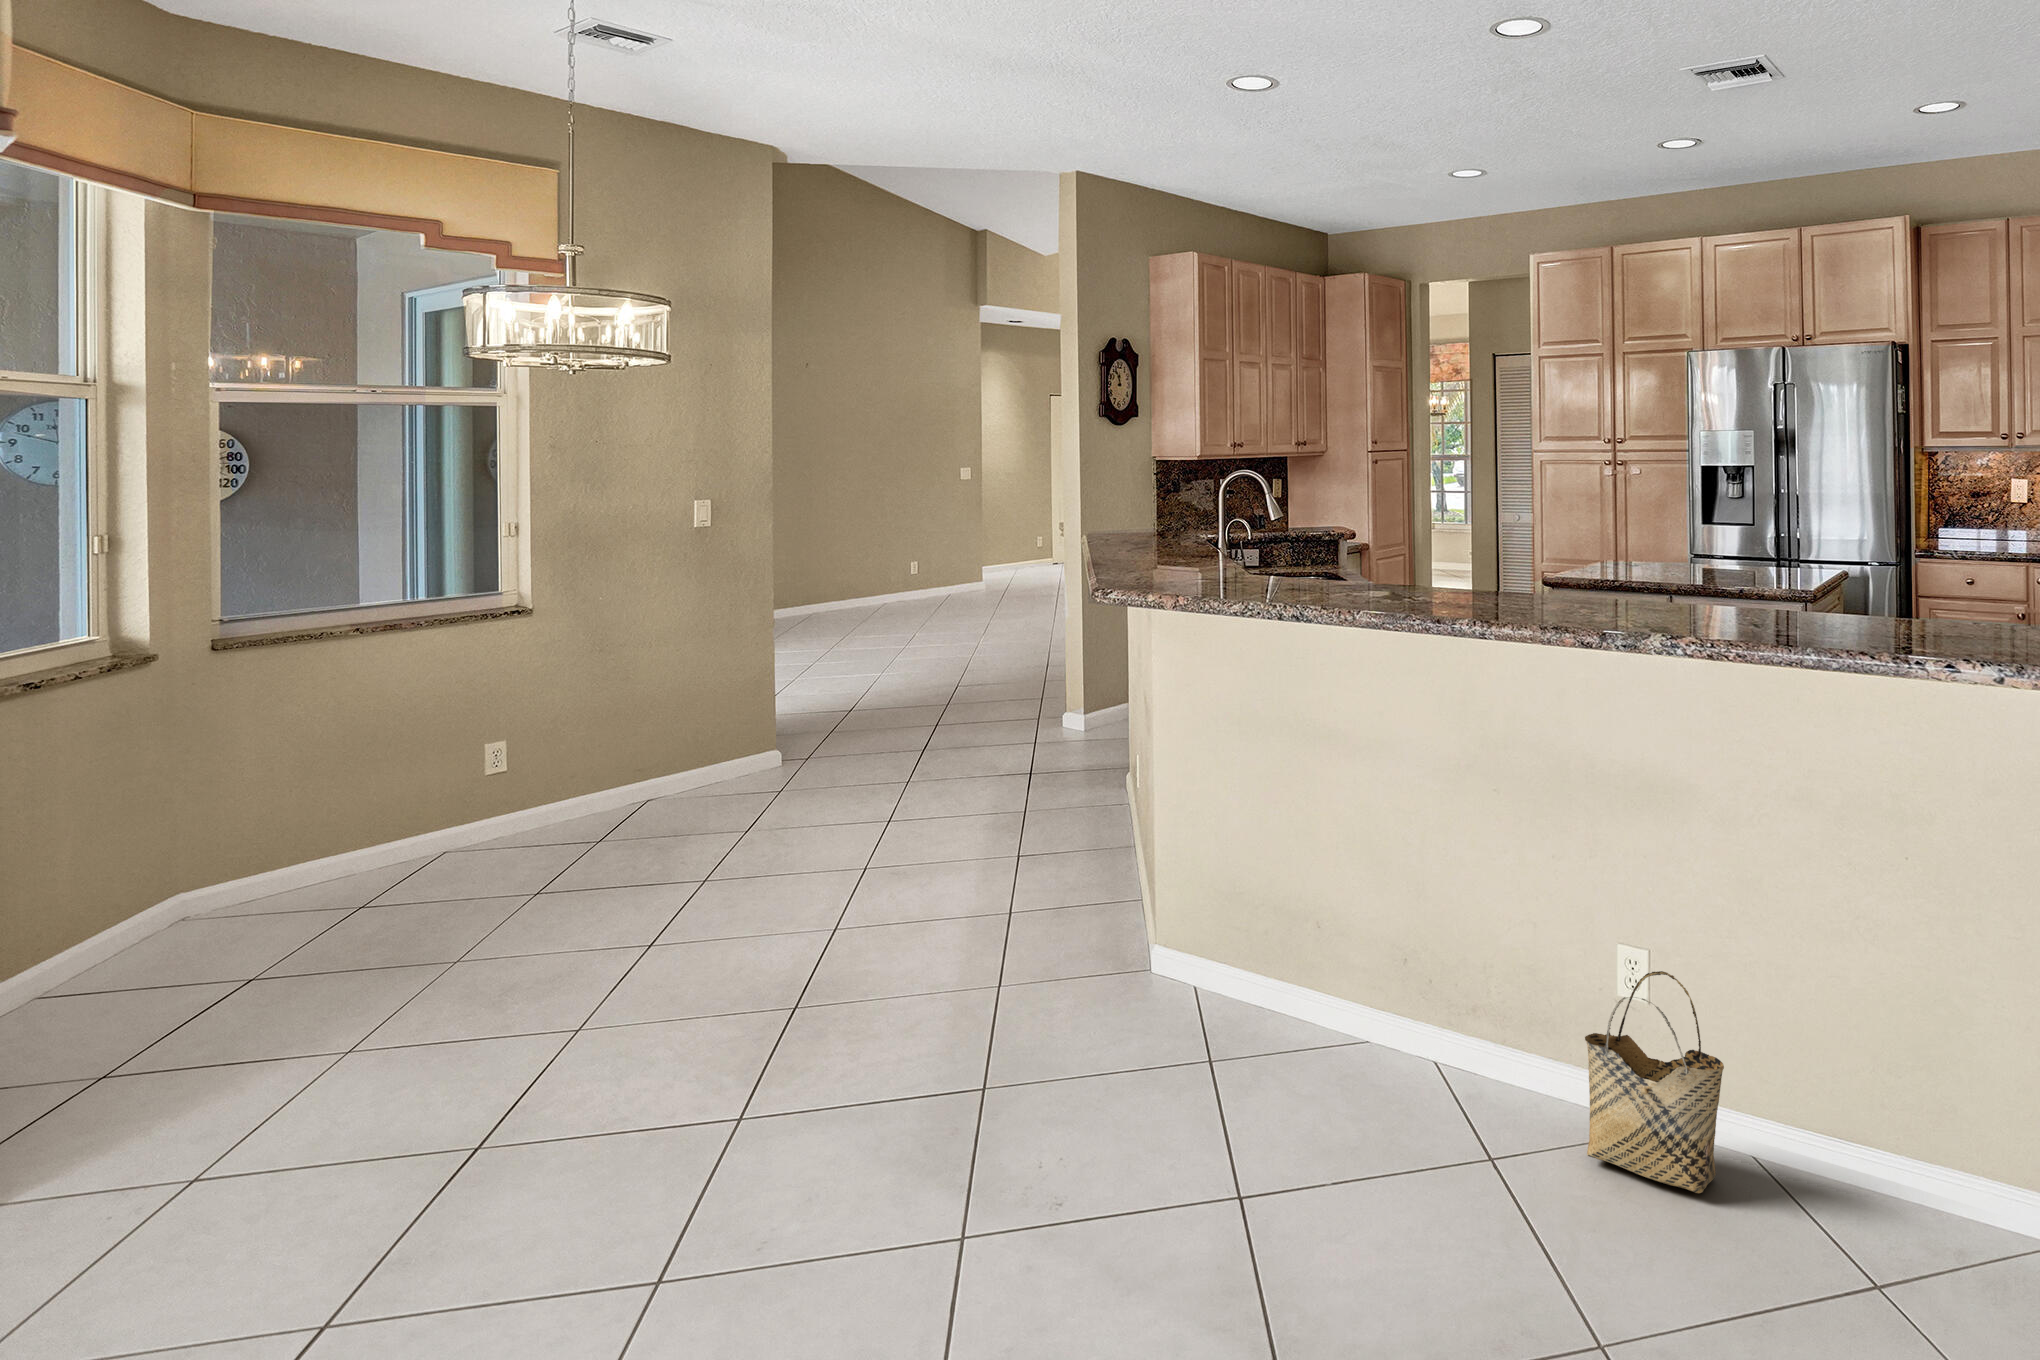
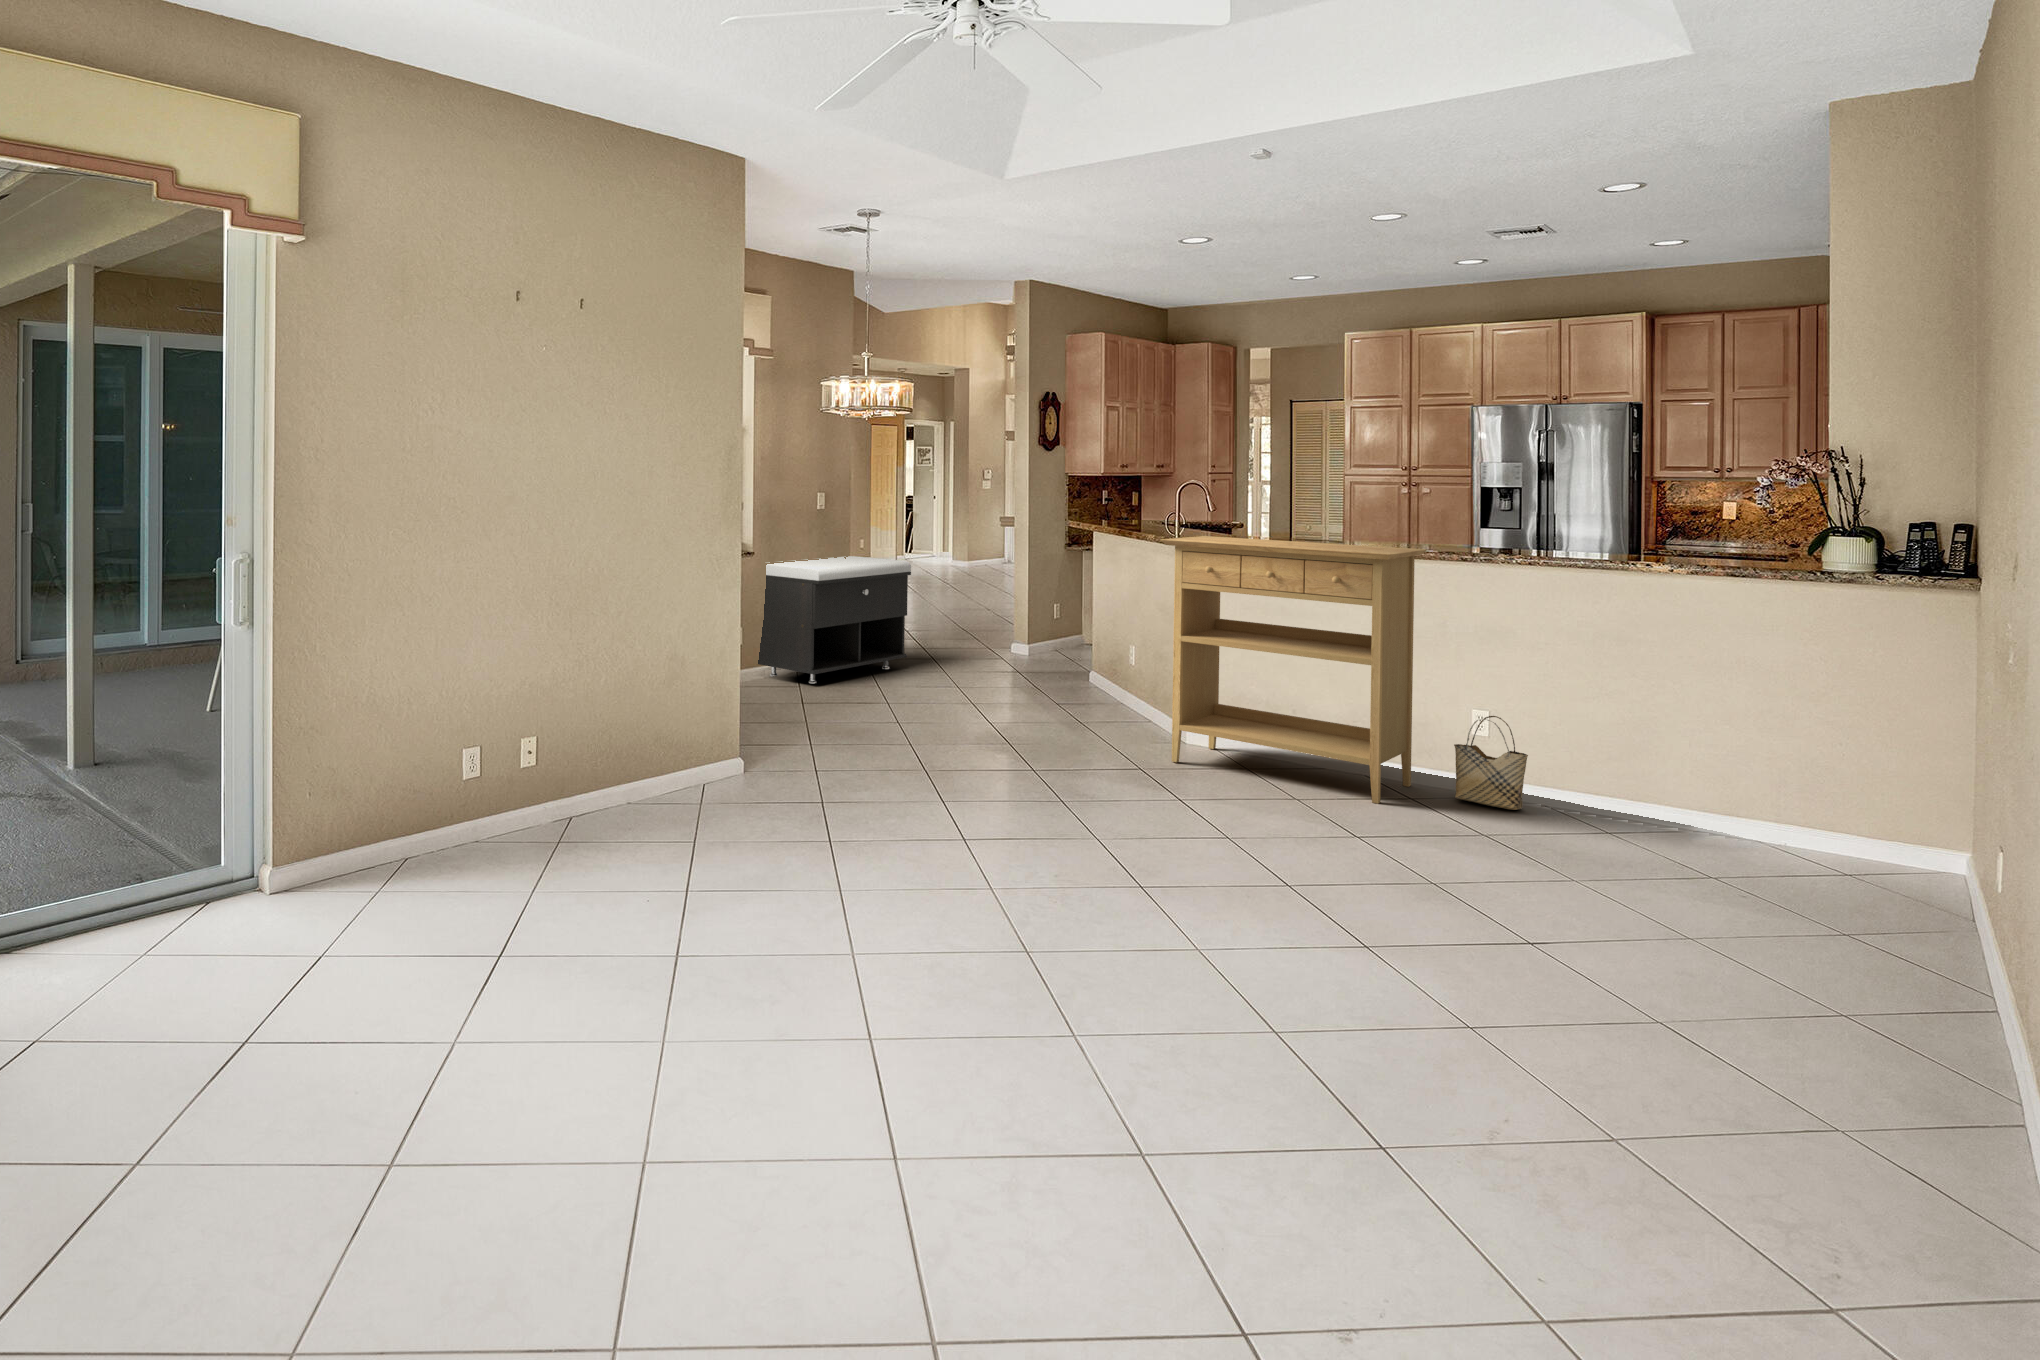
console table: none [1040,591,1536,1198] -> present [1161,536,1426,804]
storage bench: none [515,608,836,851] -> present [758,556,911,684]

